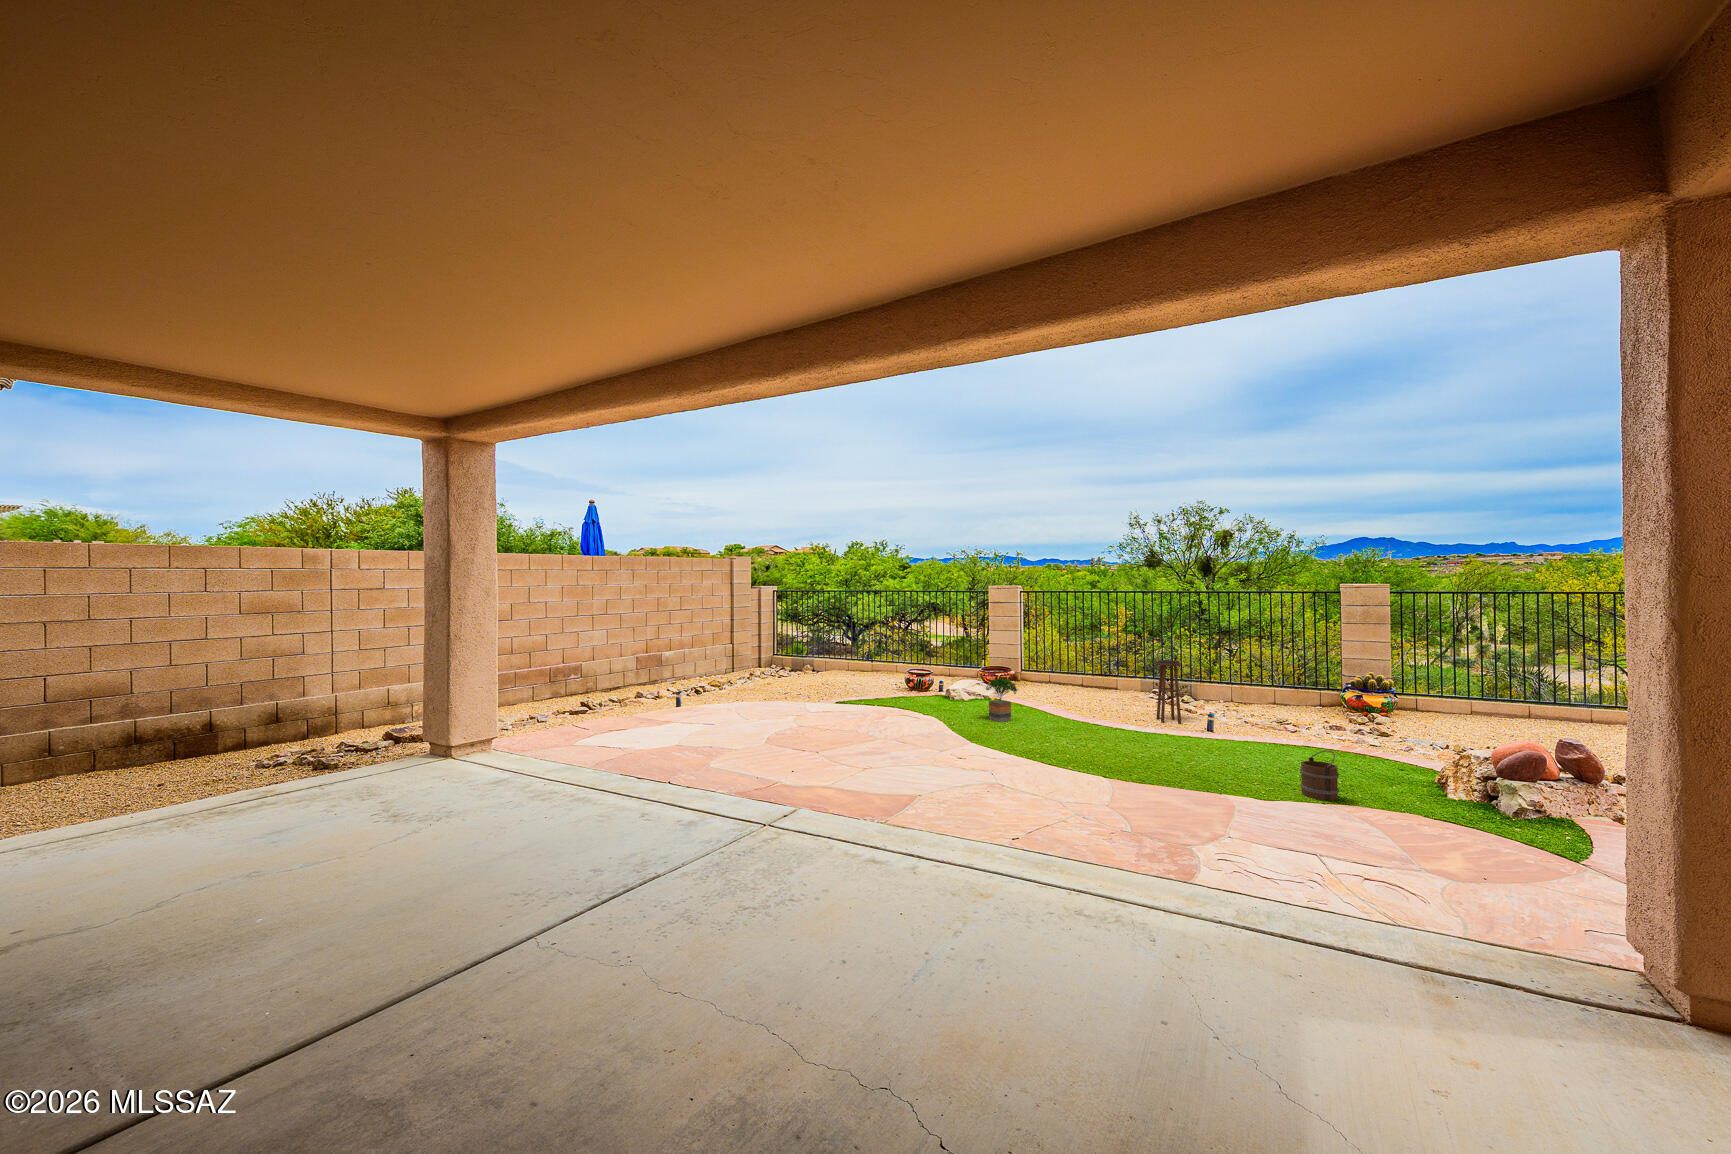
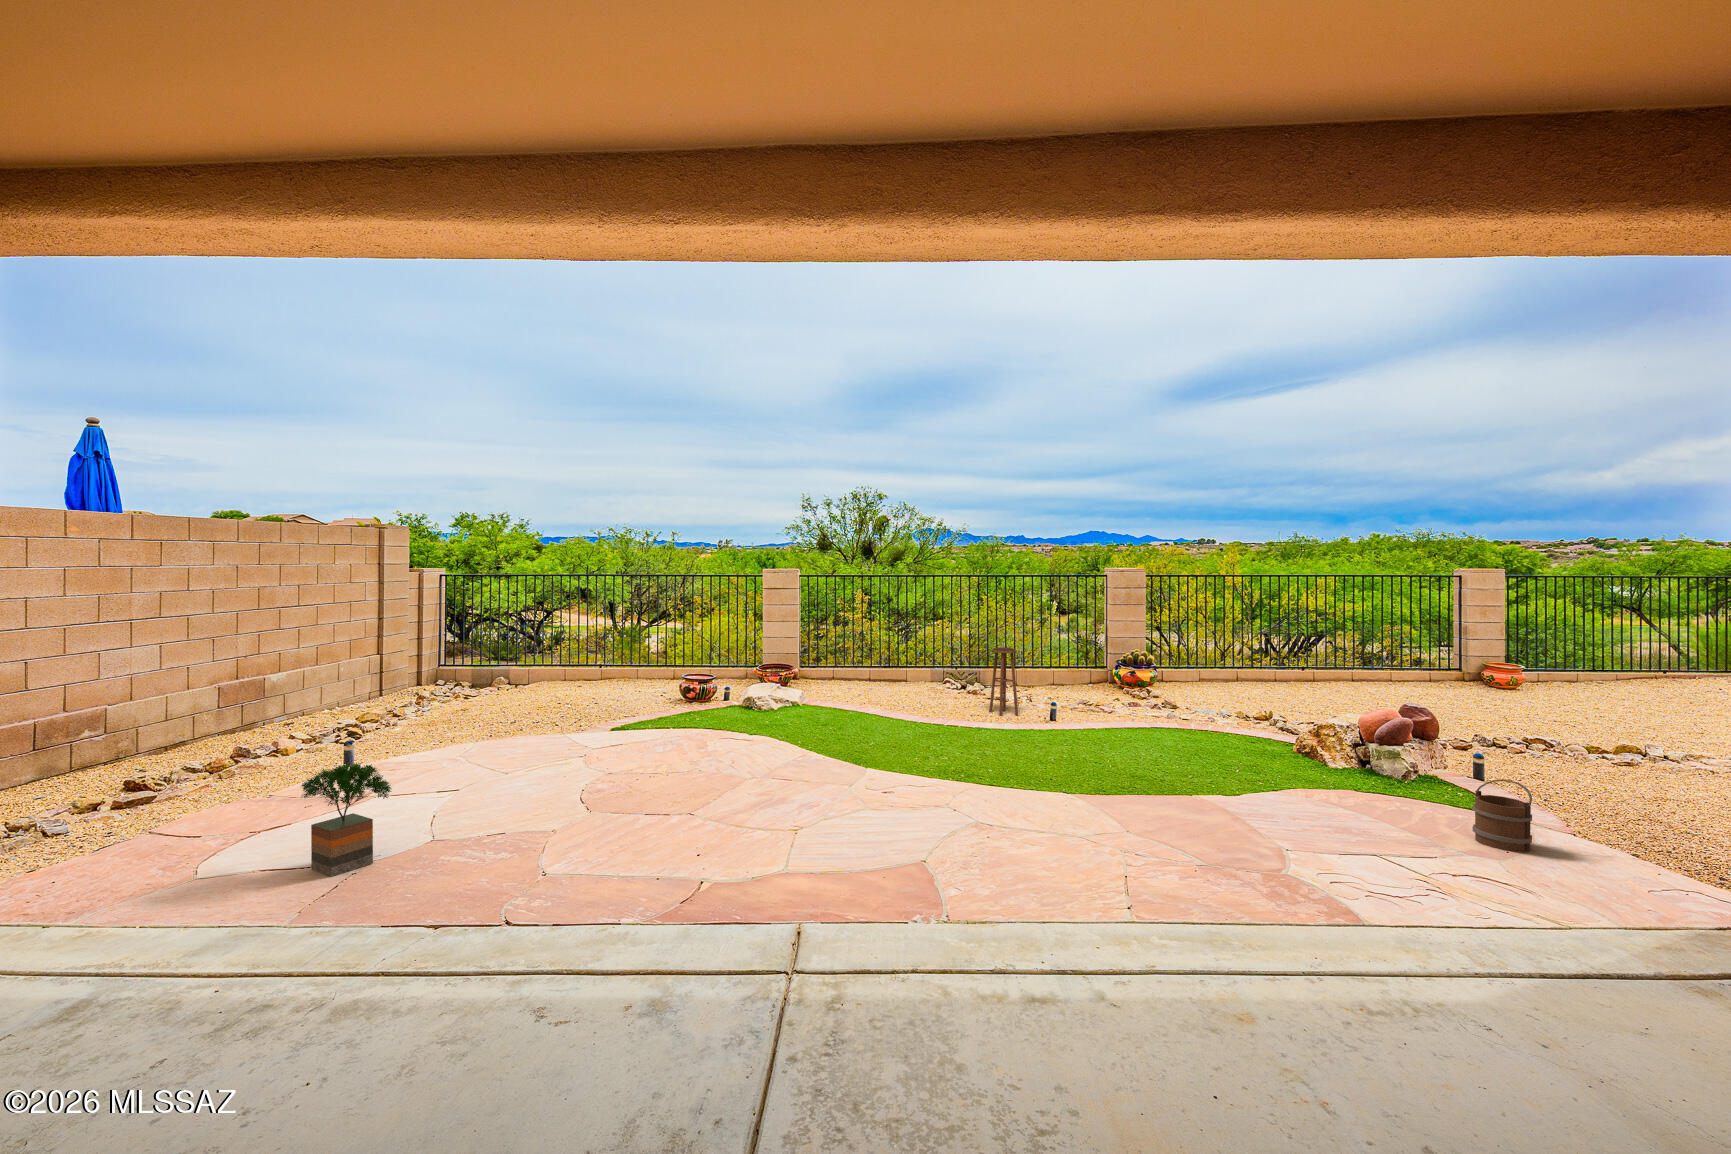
potted tree: present [986,679,1017,722] -> present [302,763,391,877]
bucket: present [1300,750,1339,801] -> present [1472,779,1532,852]

